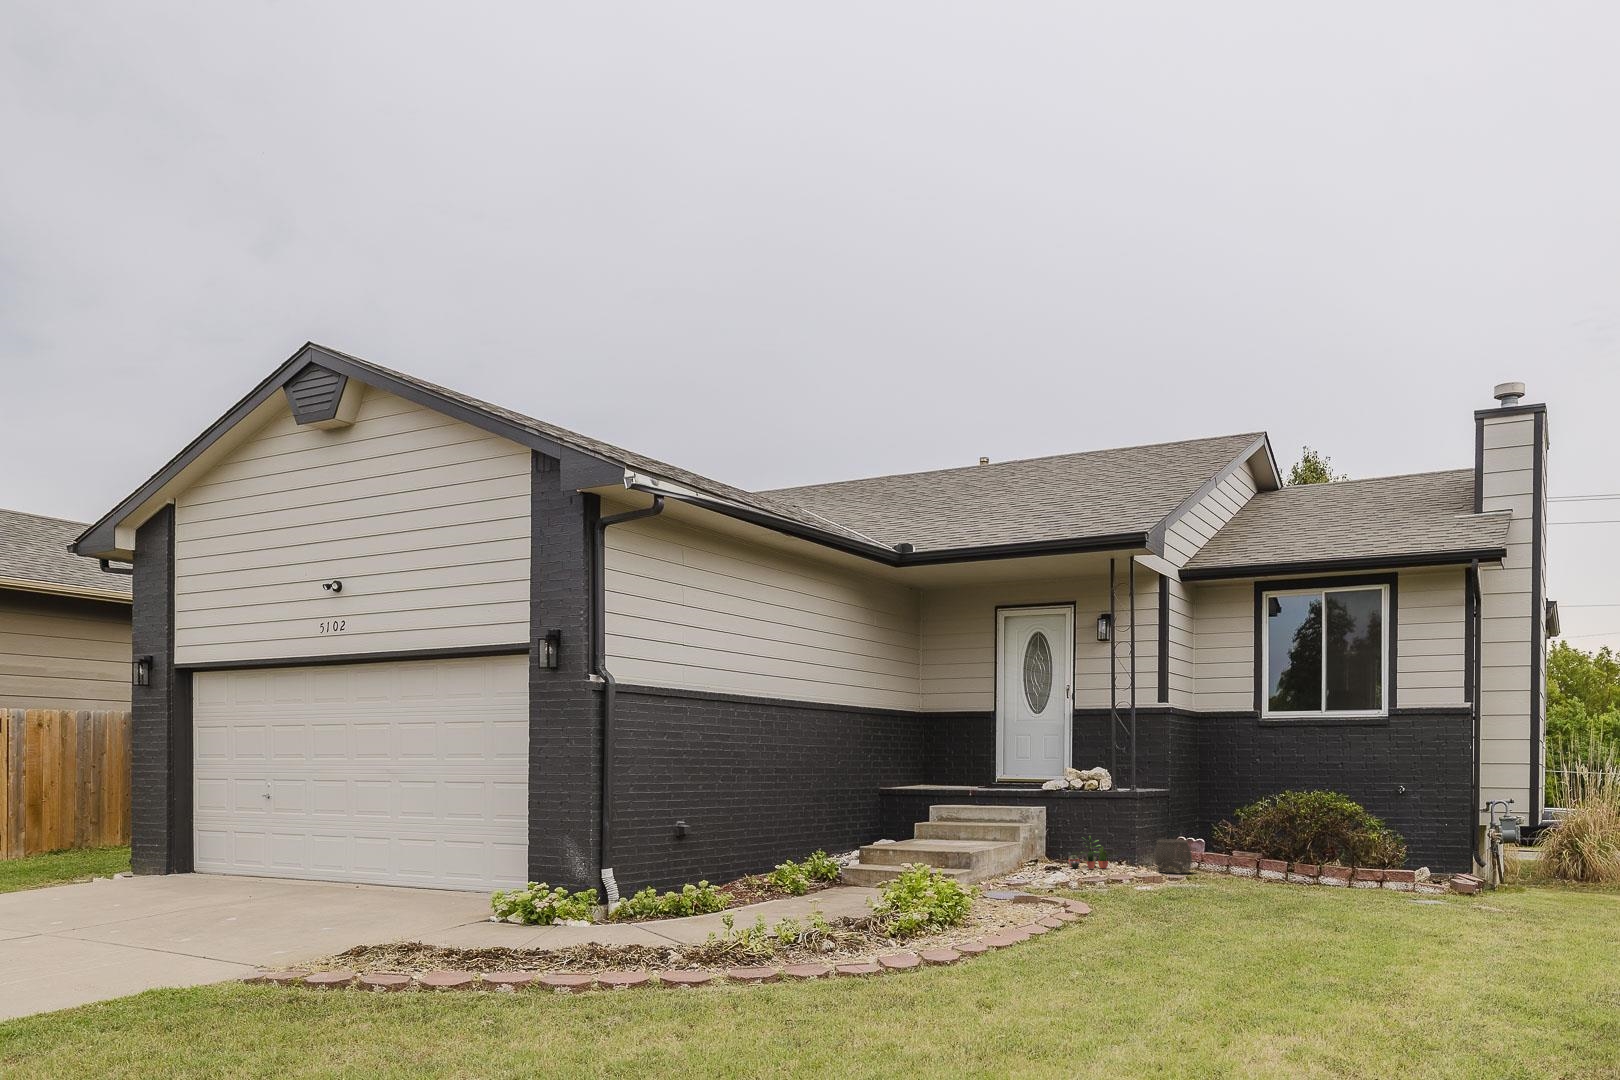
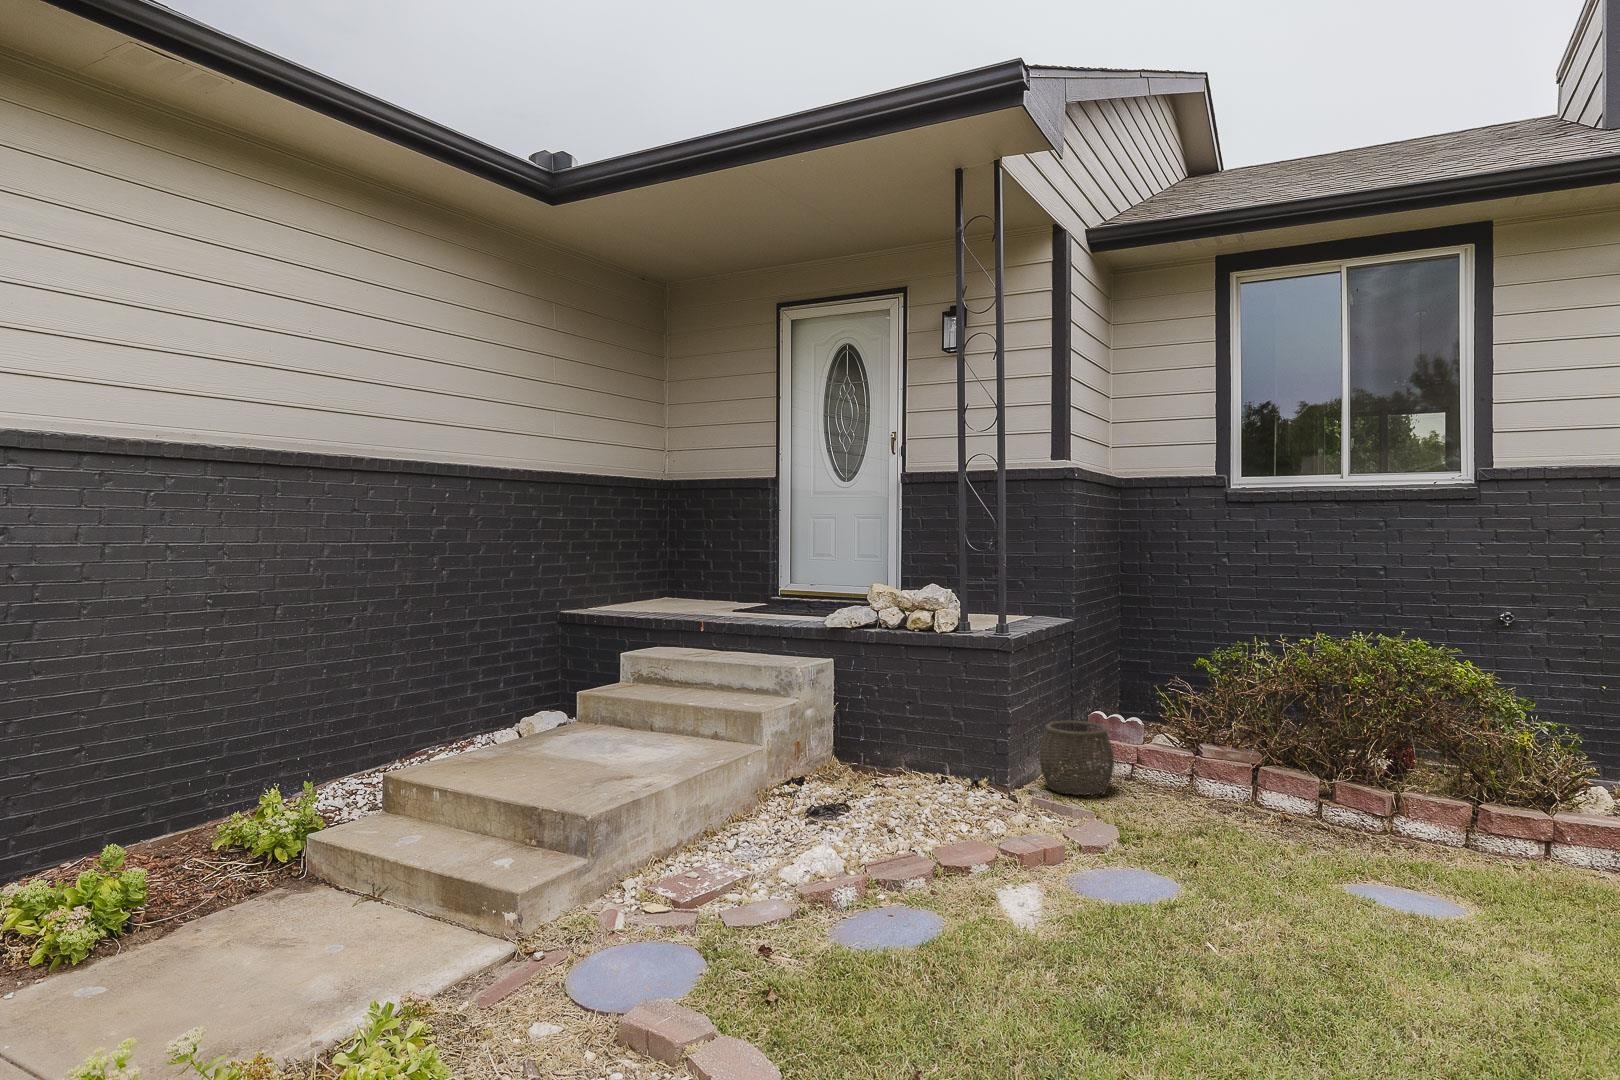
potted plant: present [1068,836,1108,869] -> none [869,722,947,794]

